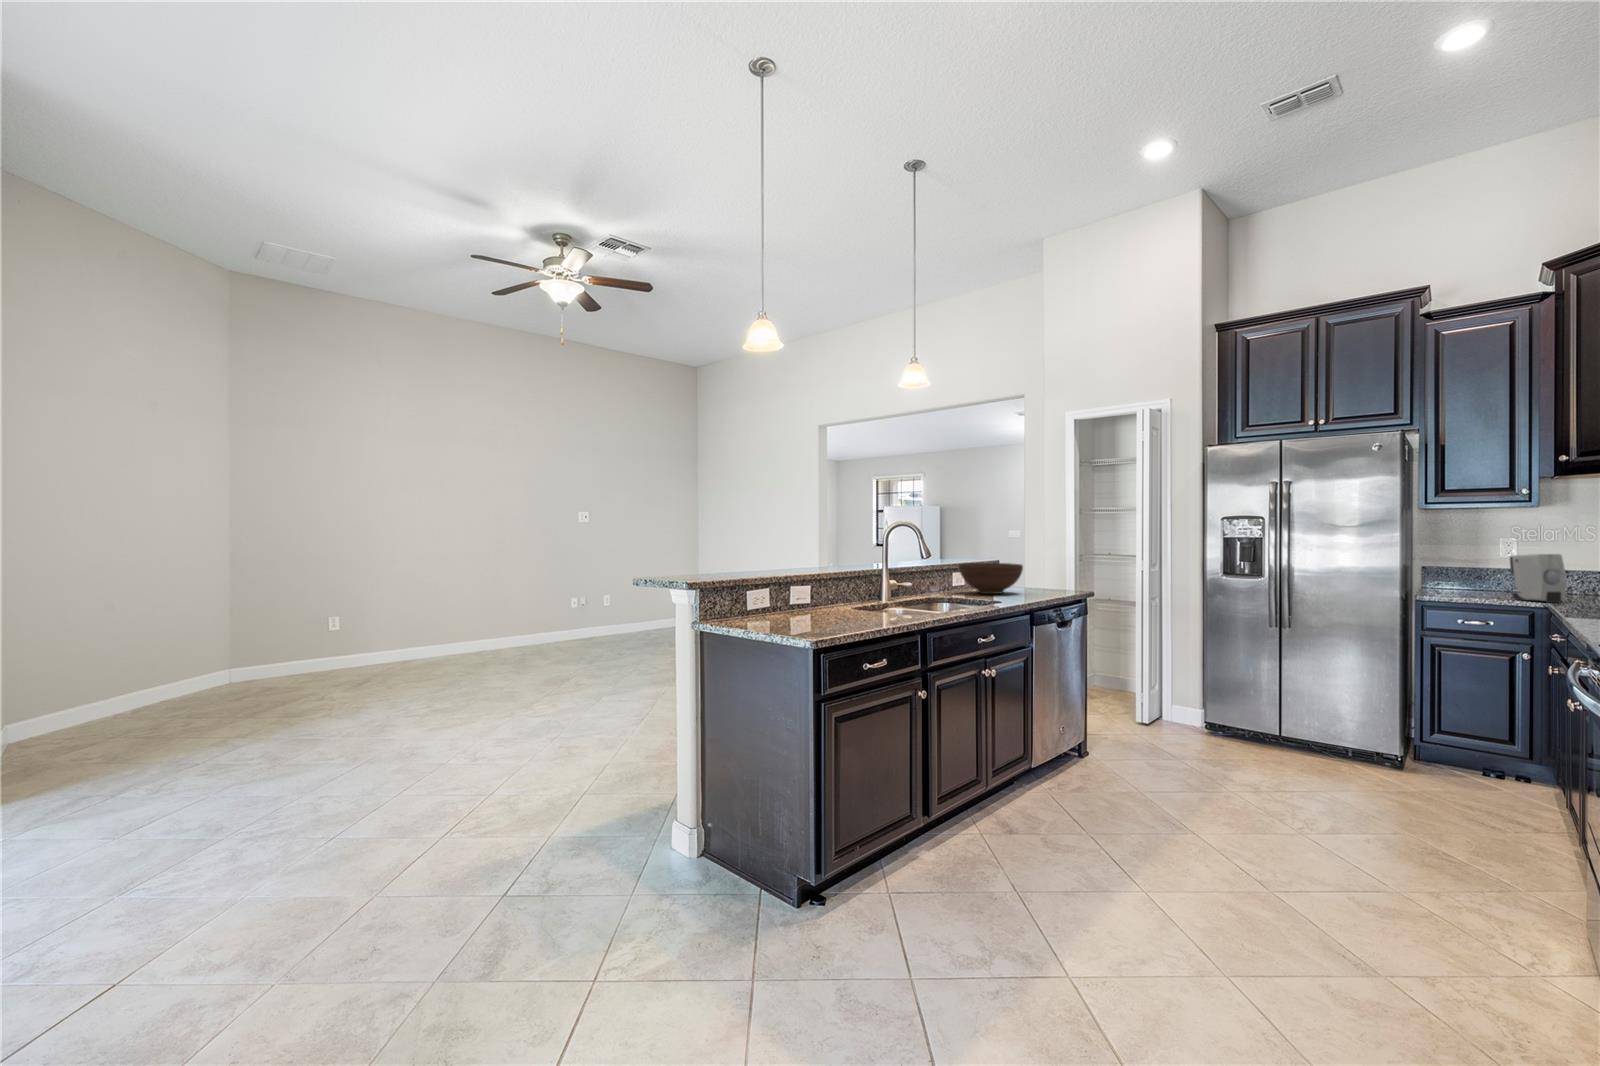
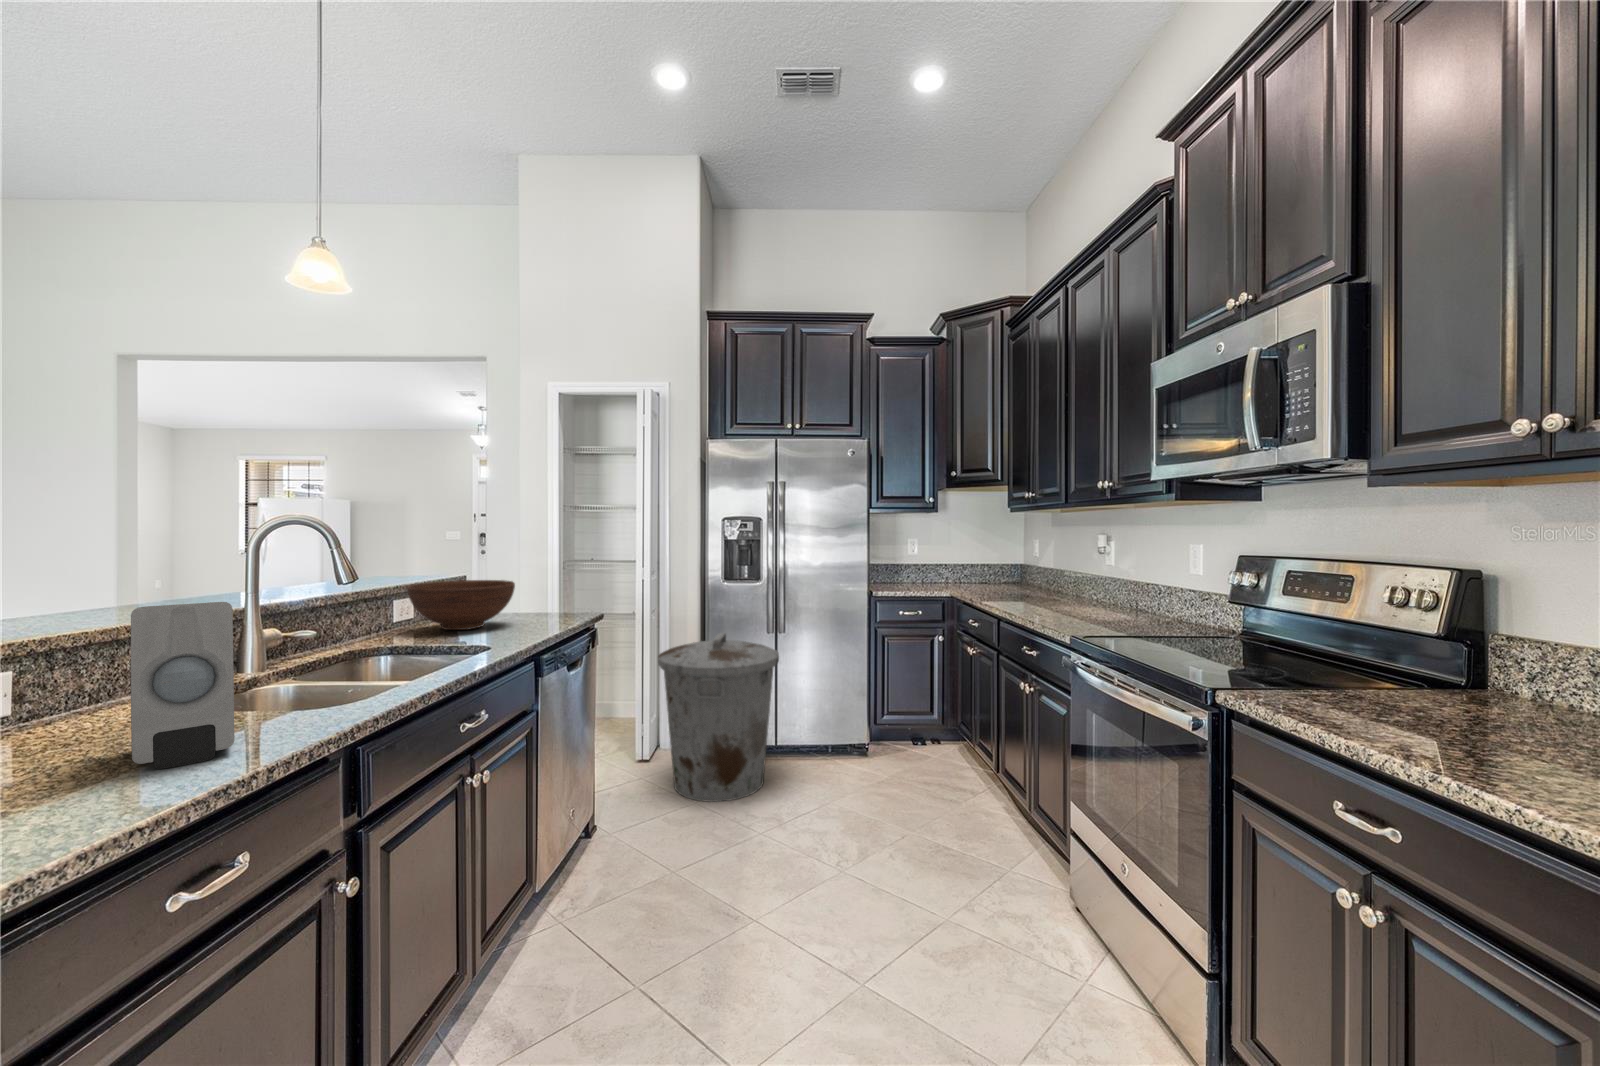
soap dispenser: present [1510,554,1566,603] -> present [131,602,234,769]
trash can: none [1146,623,1272,772] -> present [658,633,779,802]

